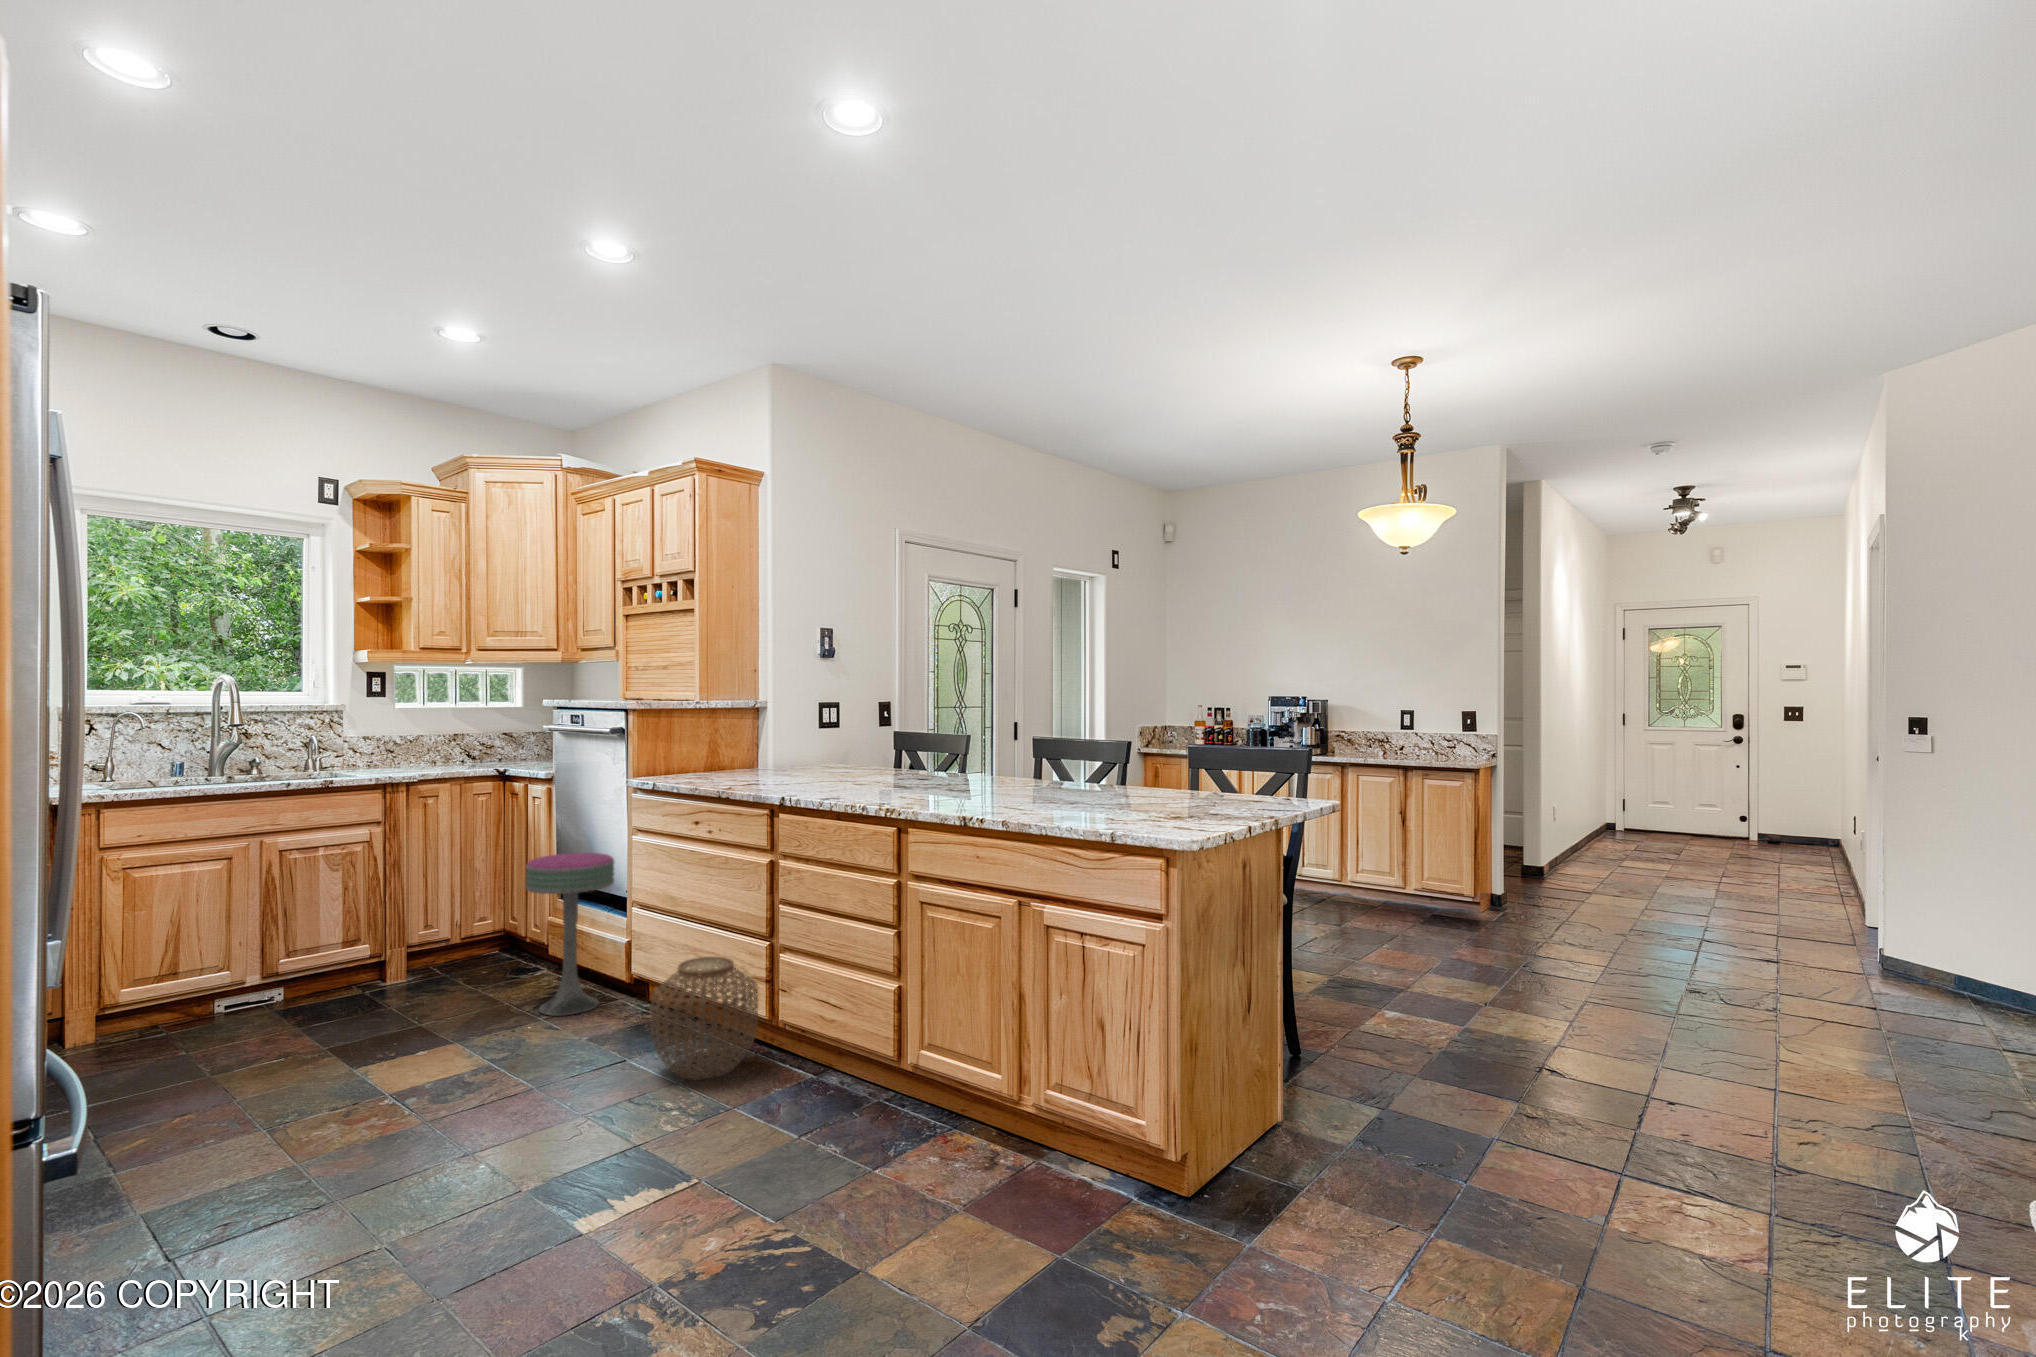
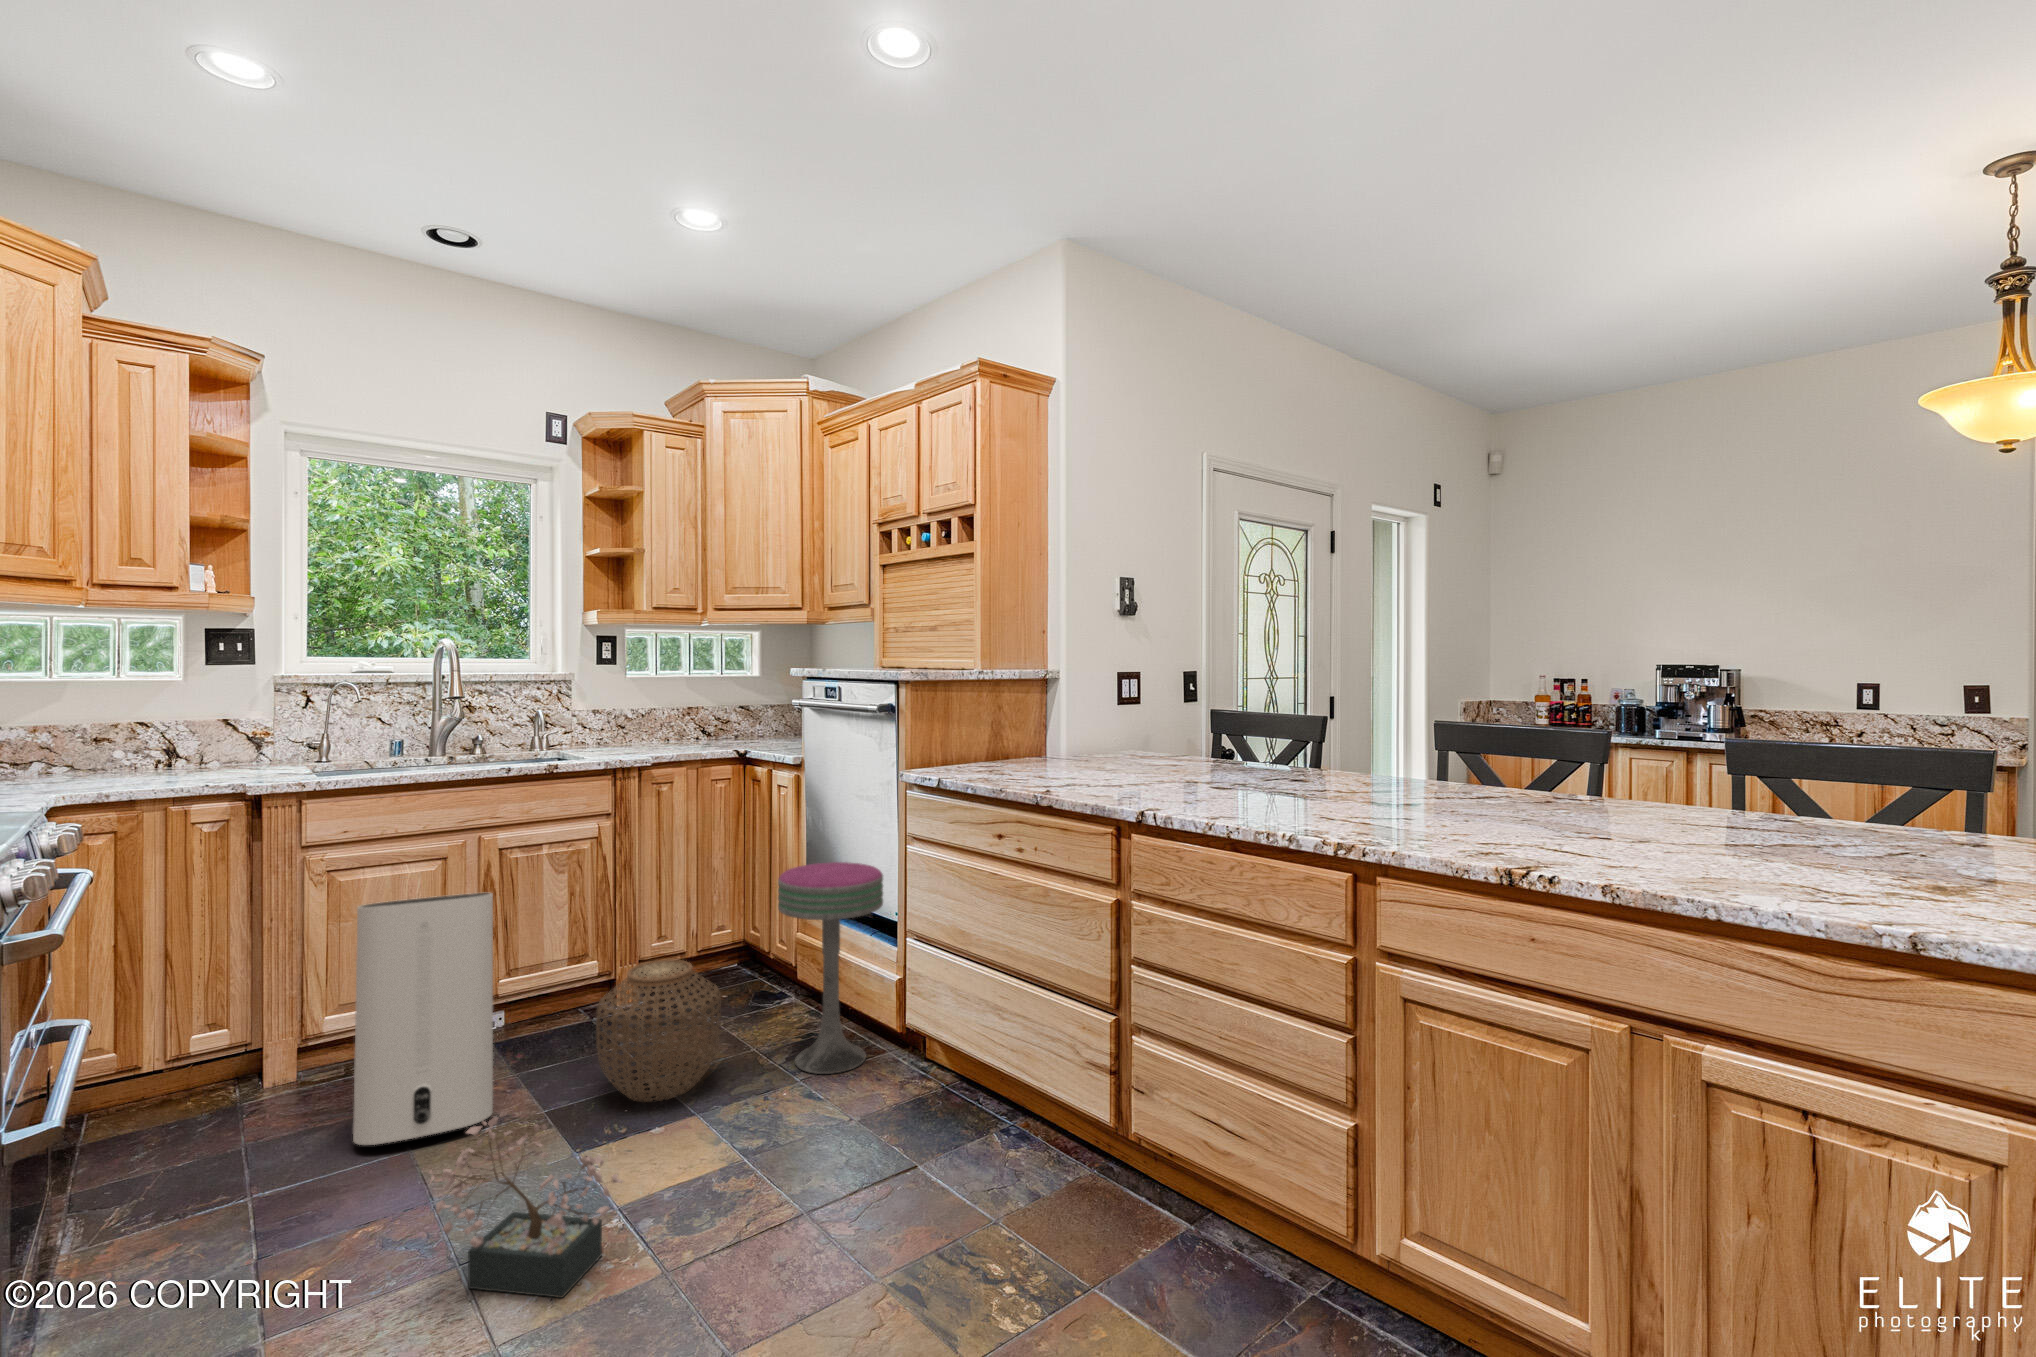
air purifier: none [159,879,281,1075] -> present [353,893,493,1145]
woven basket: present [651,957,758,1080] -> present [596,959,721,1101]
decorative plant: none [245,1021,395,1140] -> present [429,1111,623,1298]

